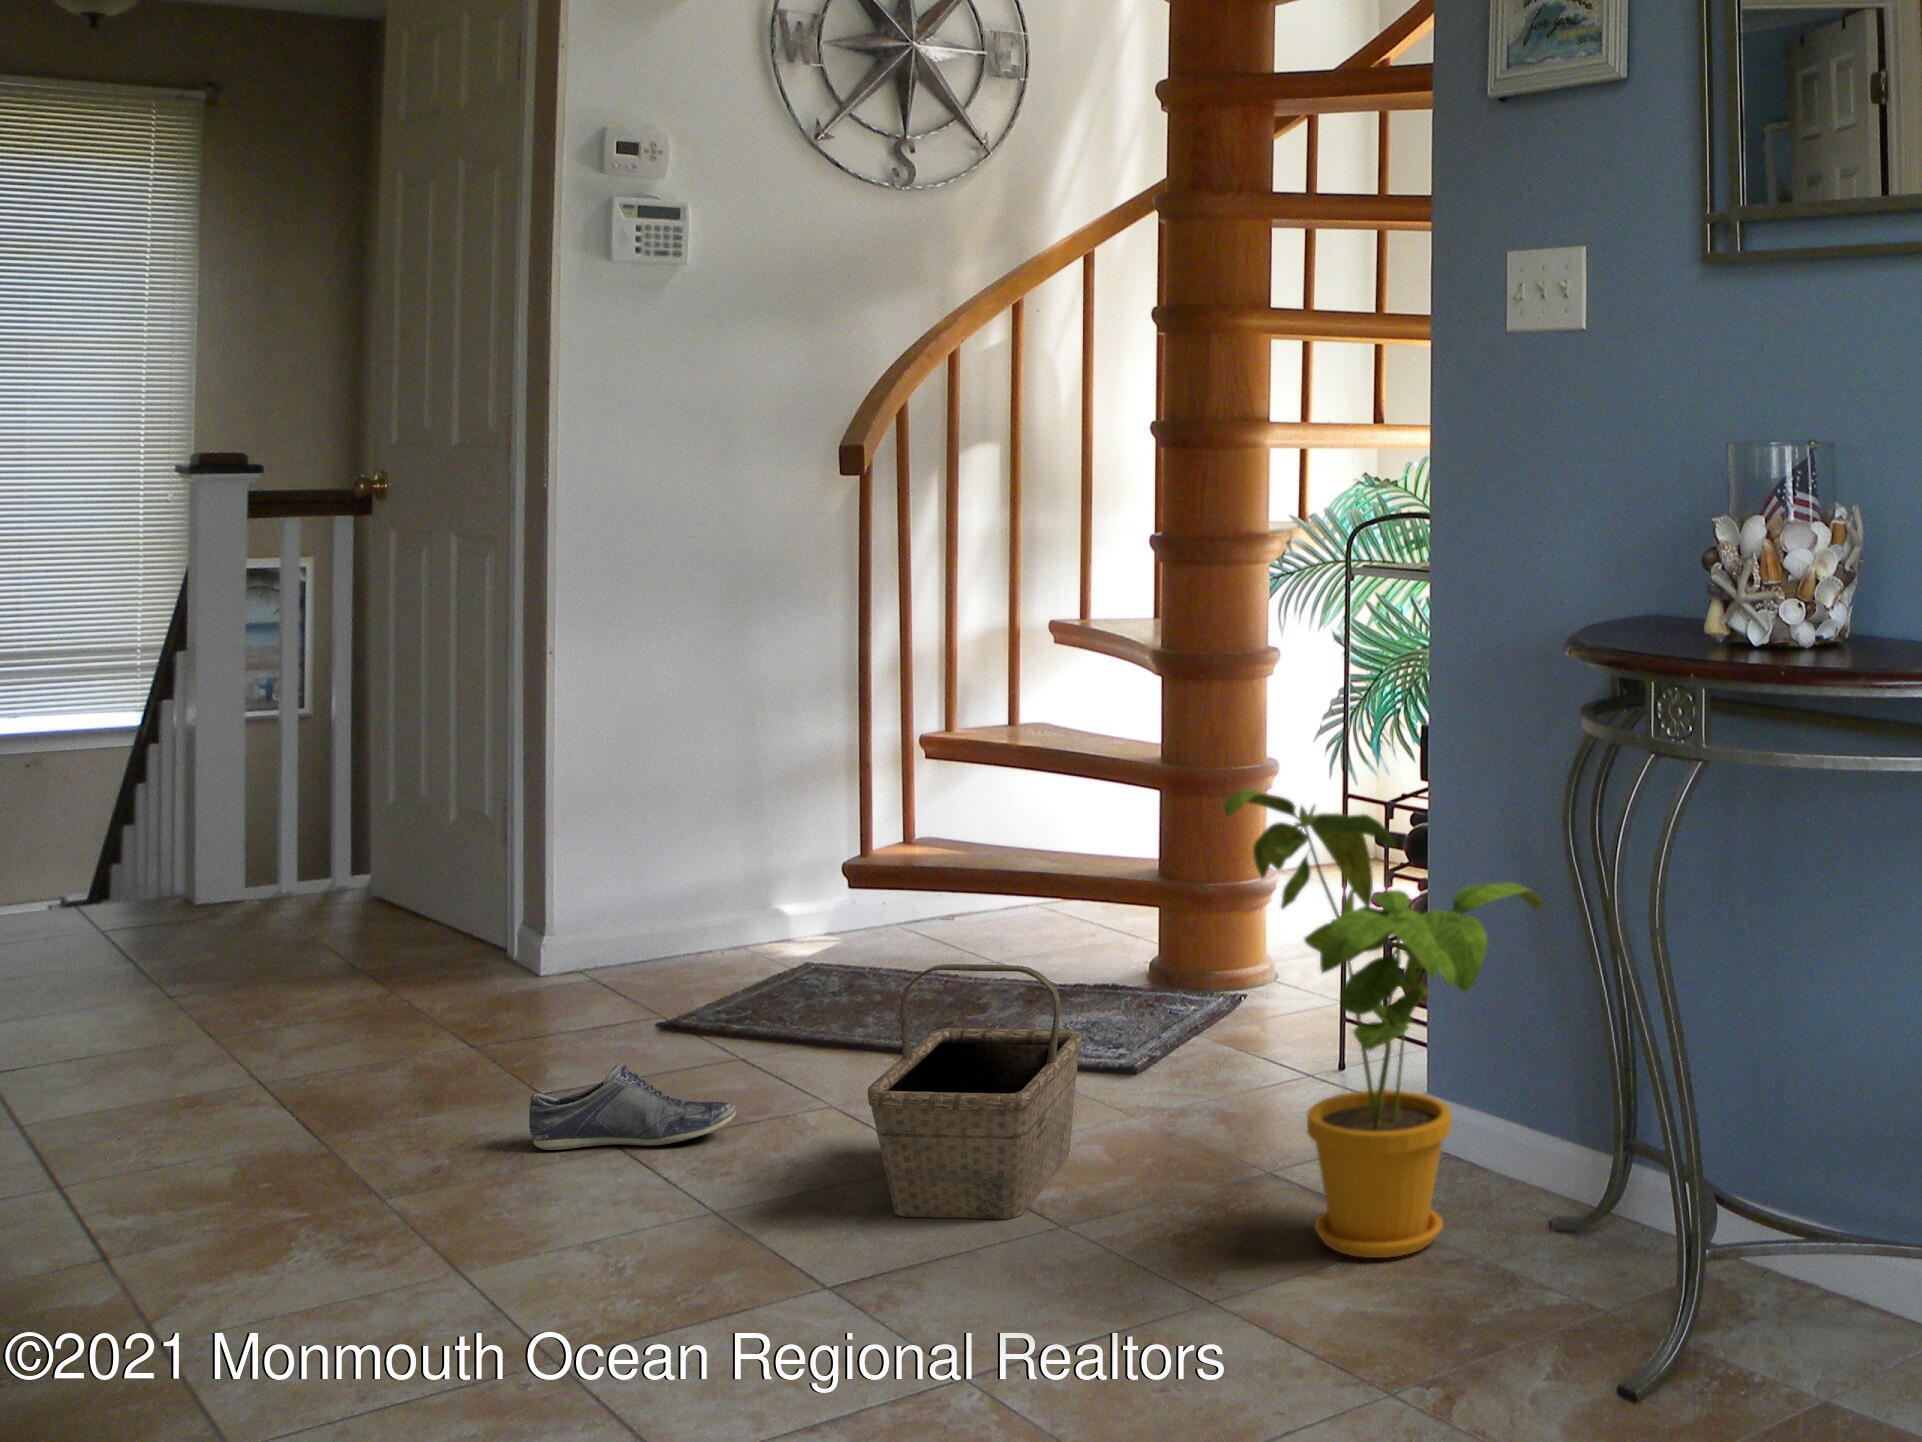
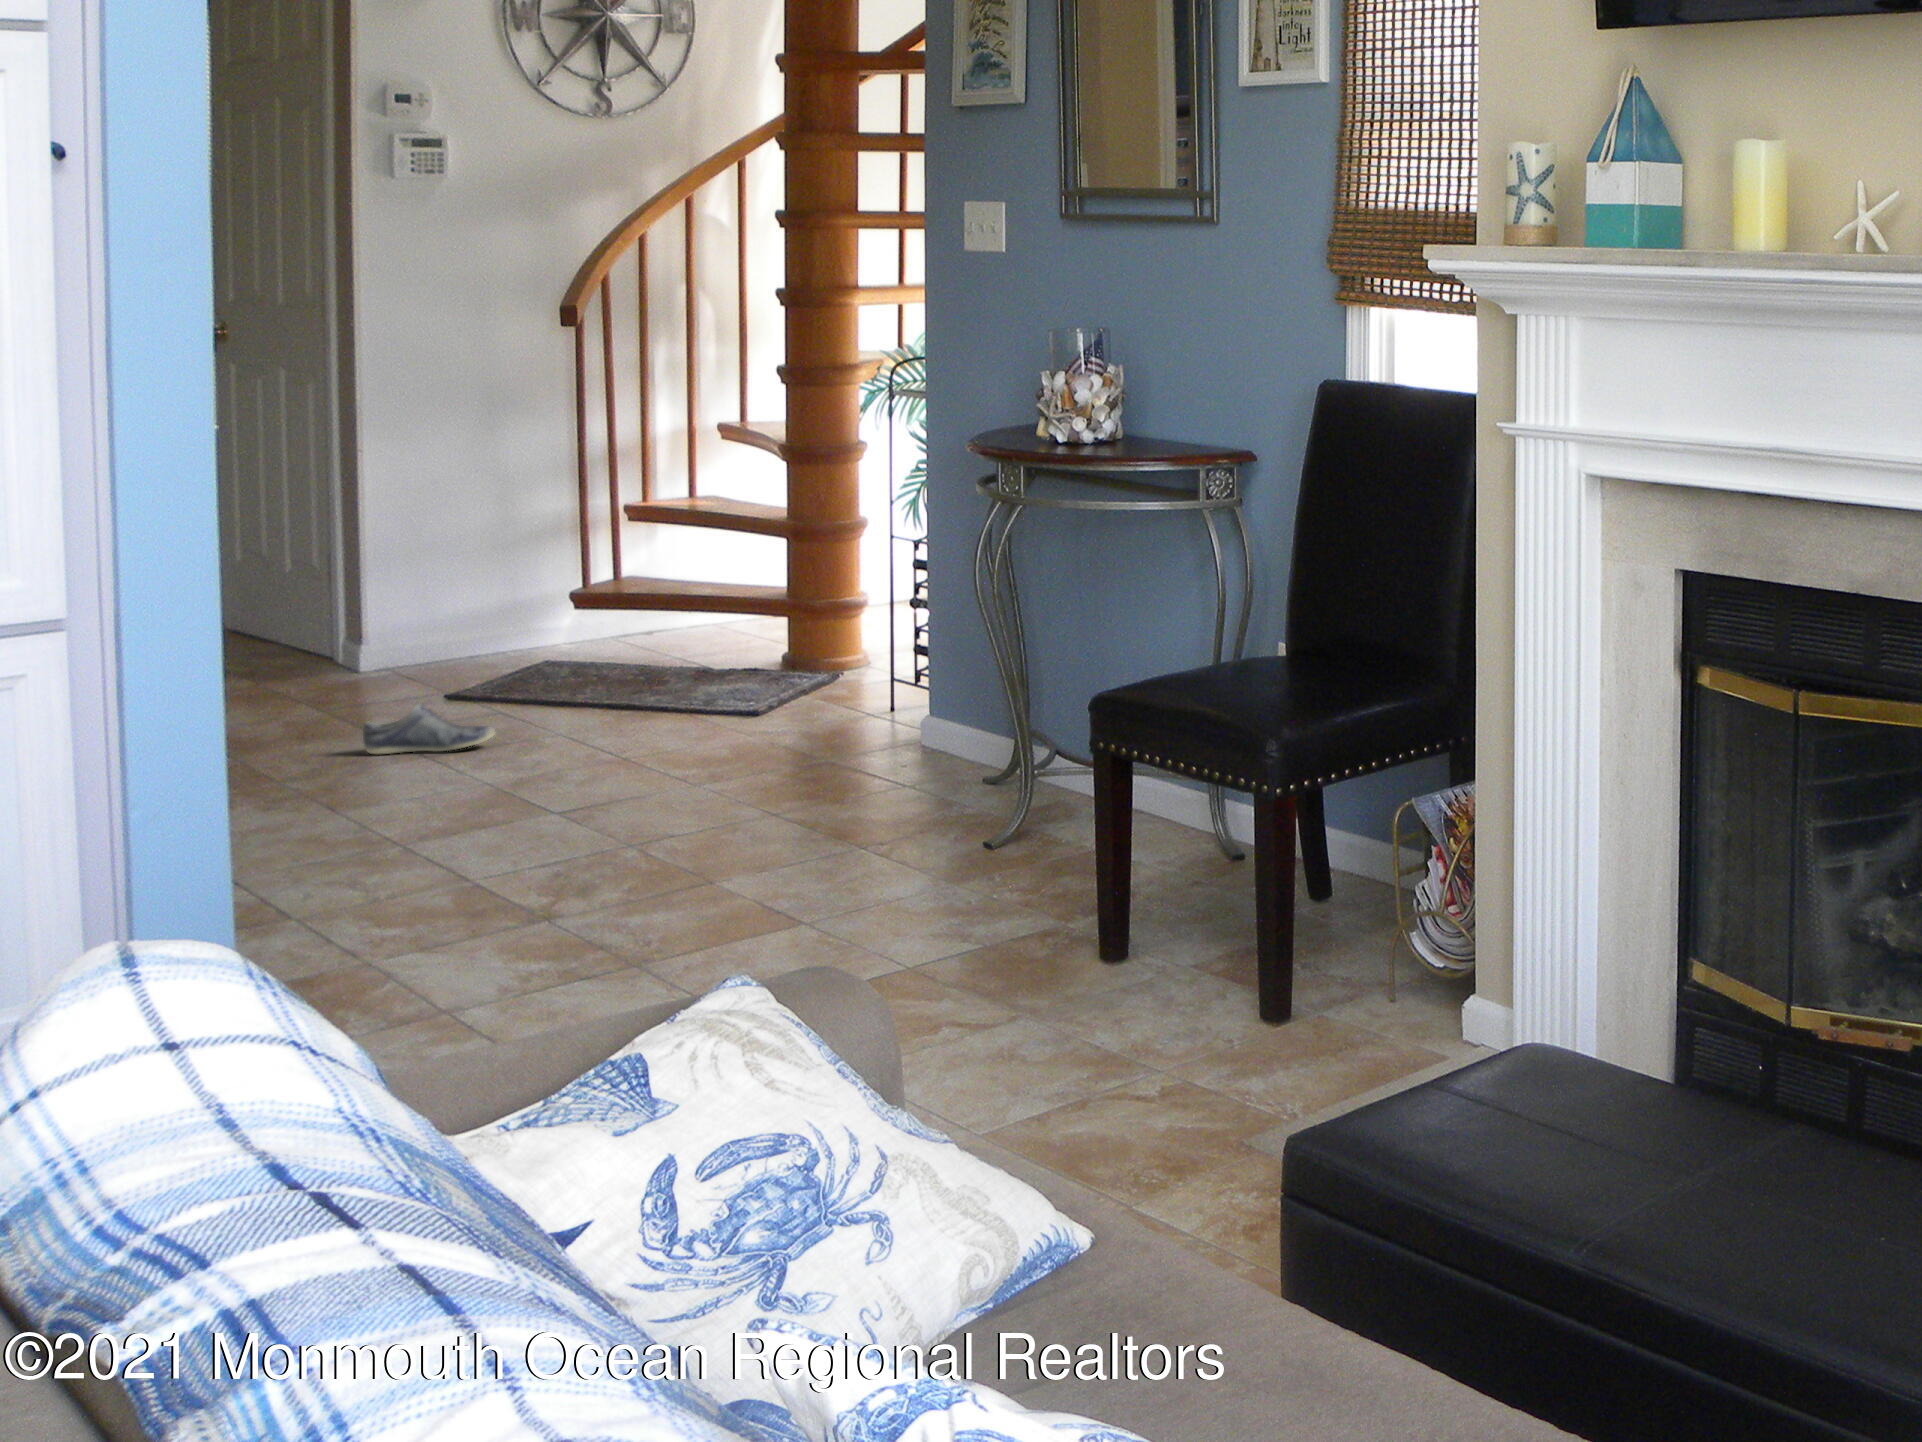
house plant: present [1224,789,1542,1258] -> none [782,528,986,790]
basket: present [868,964,1082,1219] -> none [574,636,712,779]

